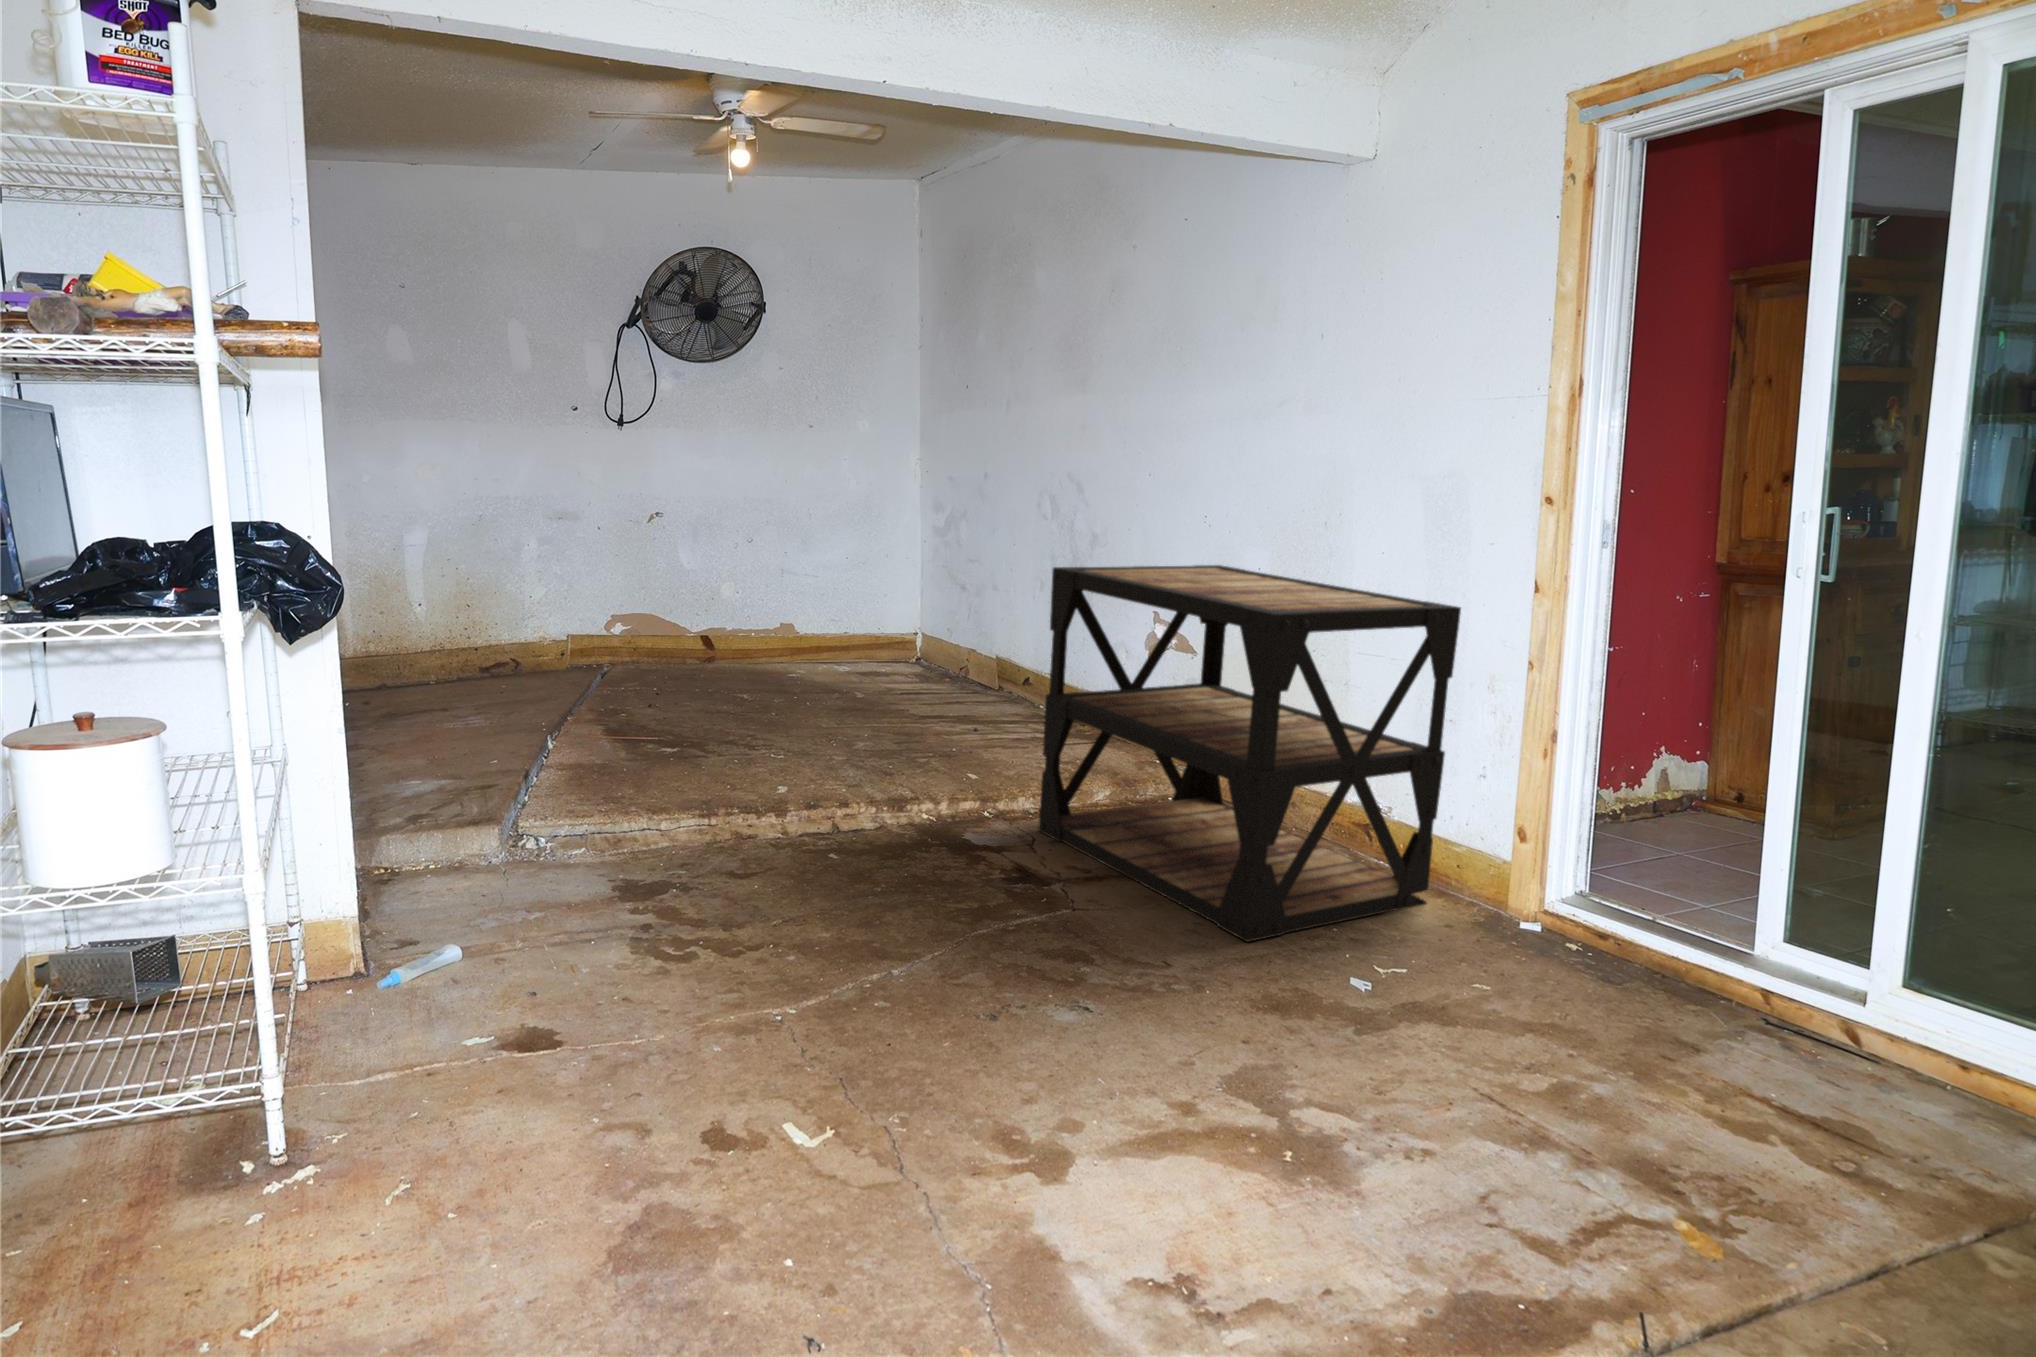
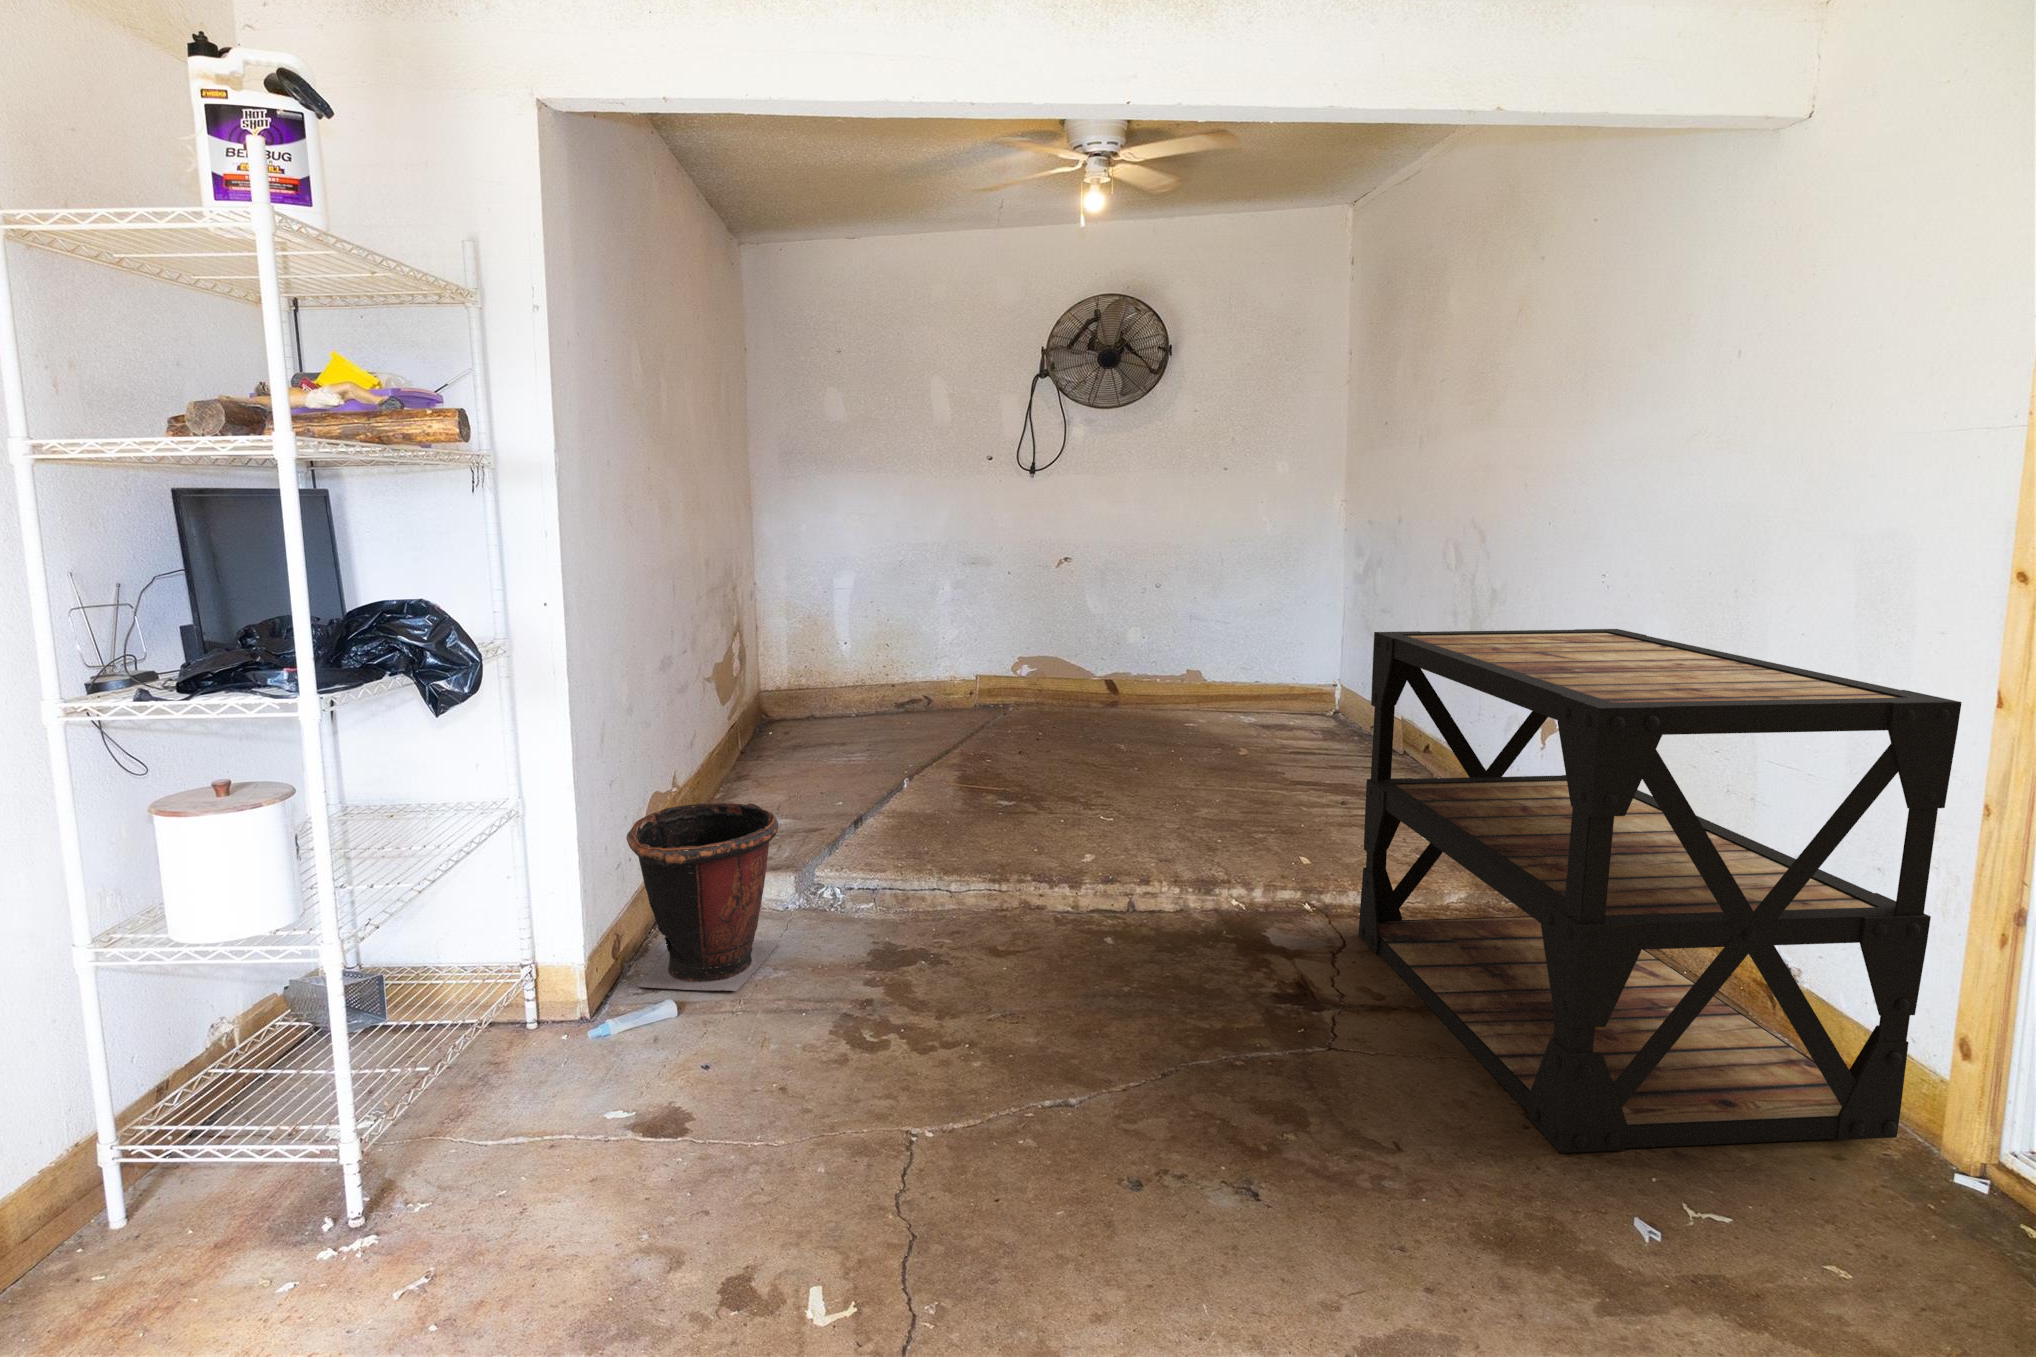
waste bin: none [362,736,527,946] -> present [626,791,781,991]

